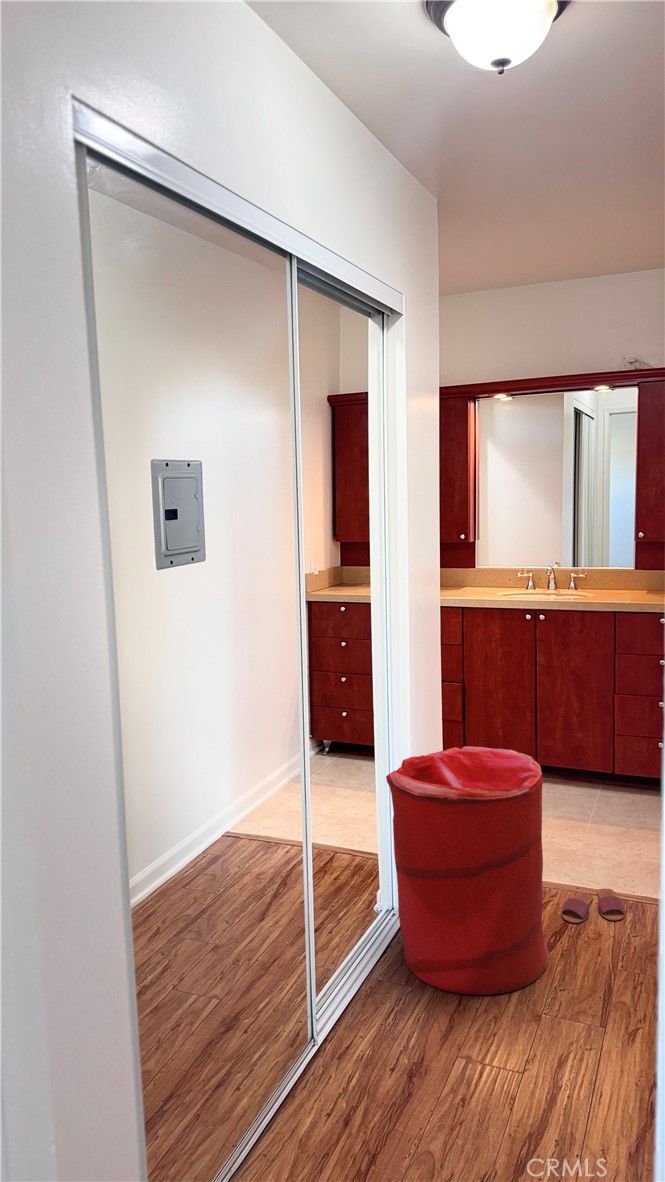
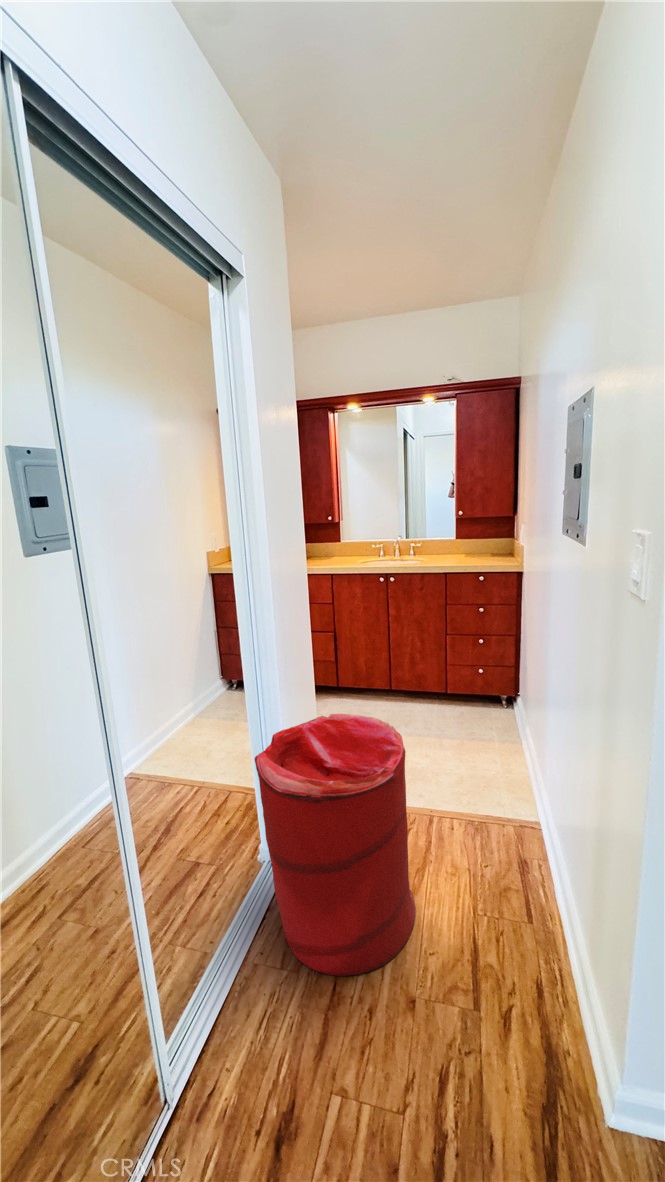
slippers: present [561,888,625,923] -> none [421,810,475,856]

